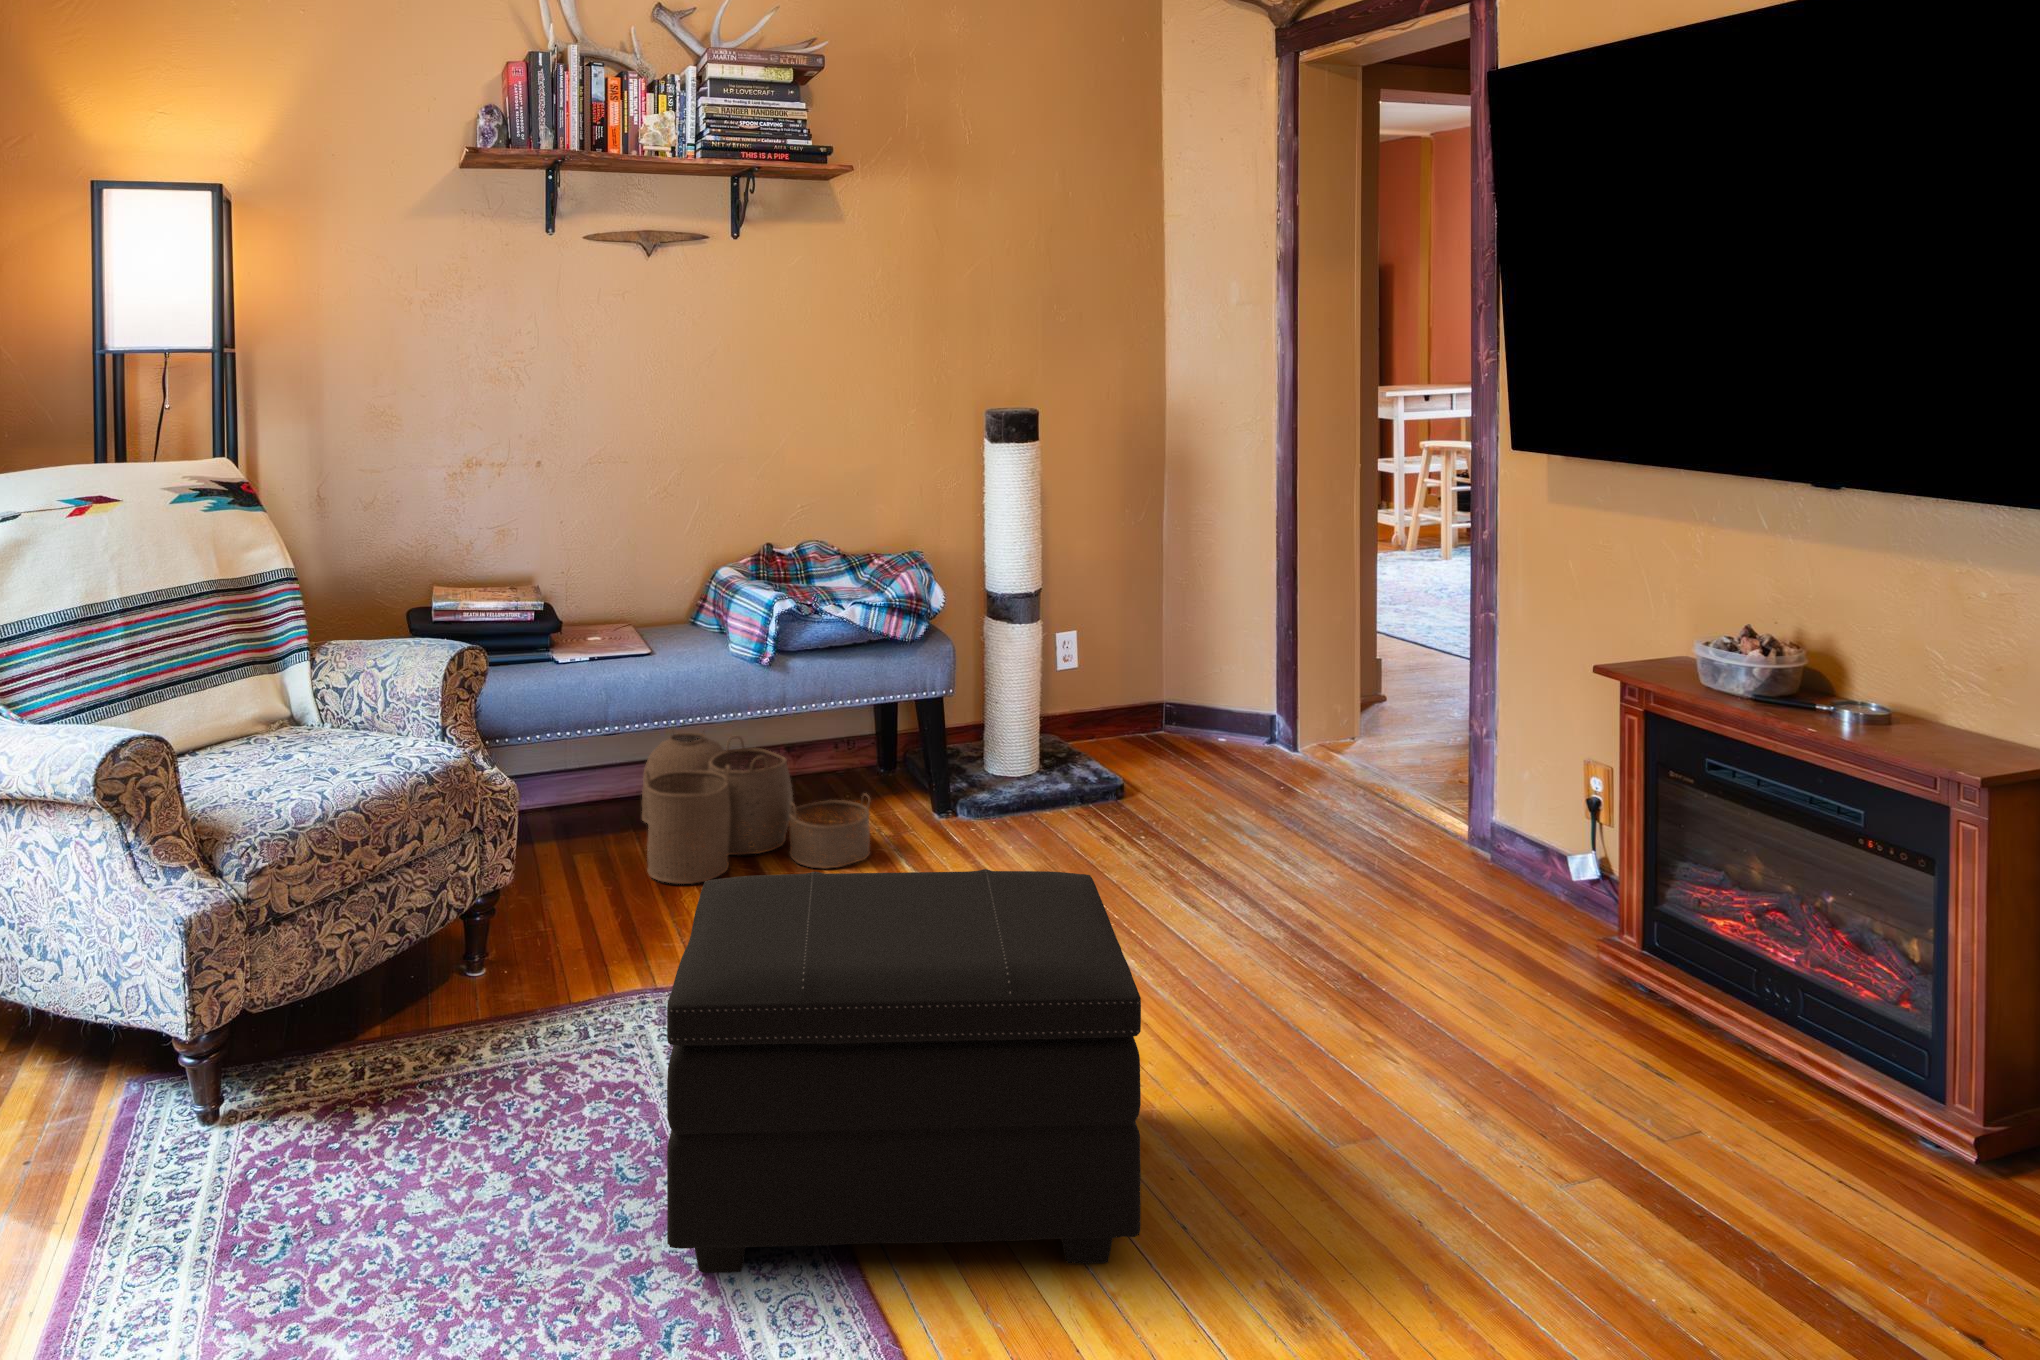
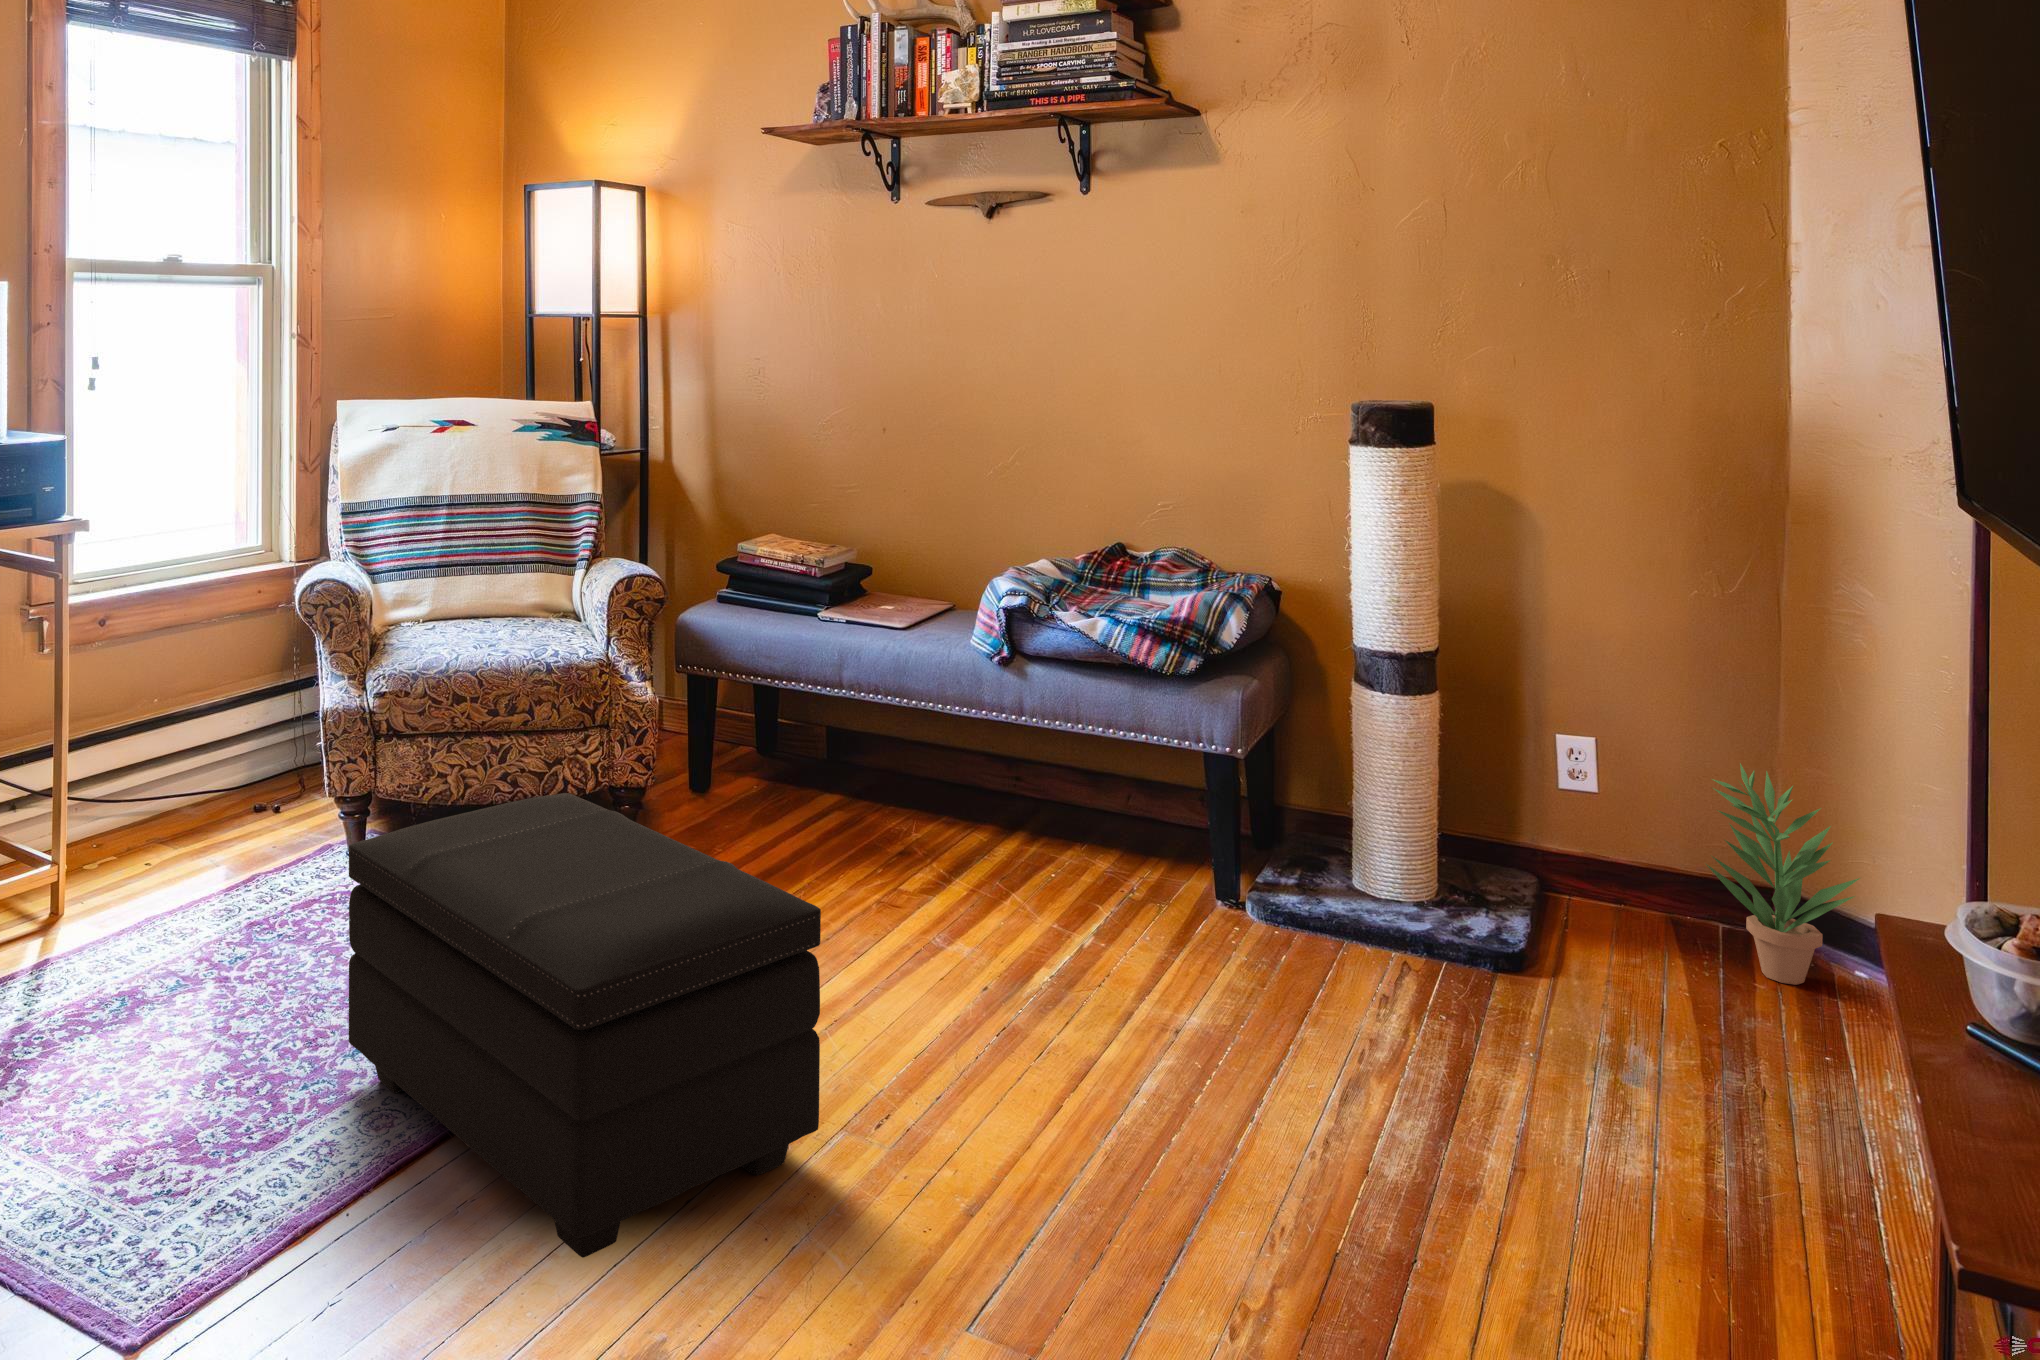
potted plant: none [1164,626,1234,758] -> present [1706,764,1860,985]
woven basket: present [642,728,871,884] -> none [849,713,1083,902]

